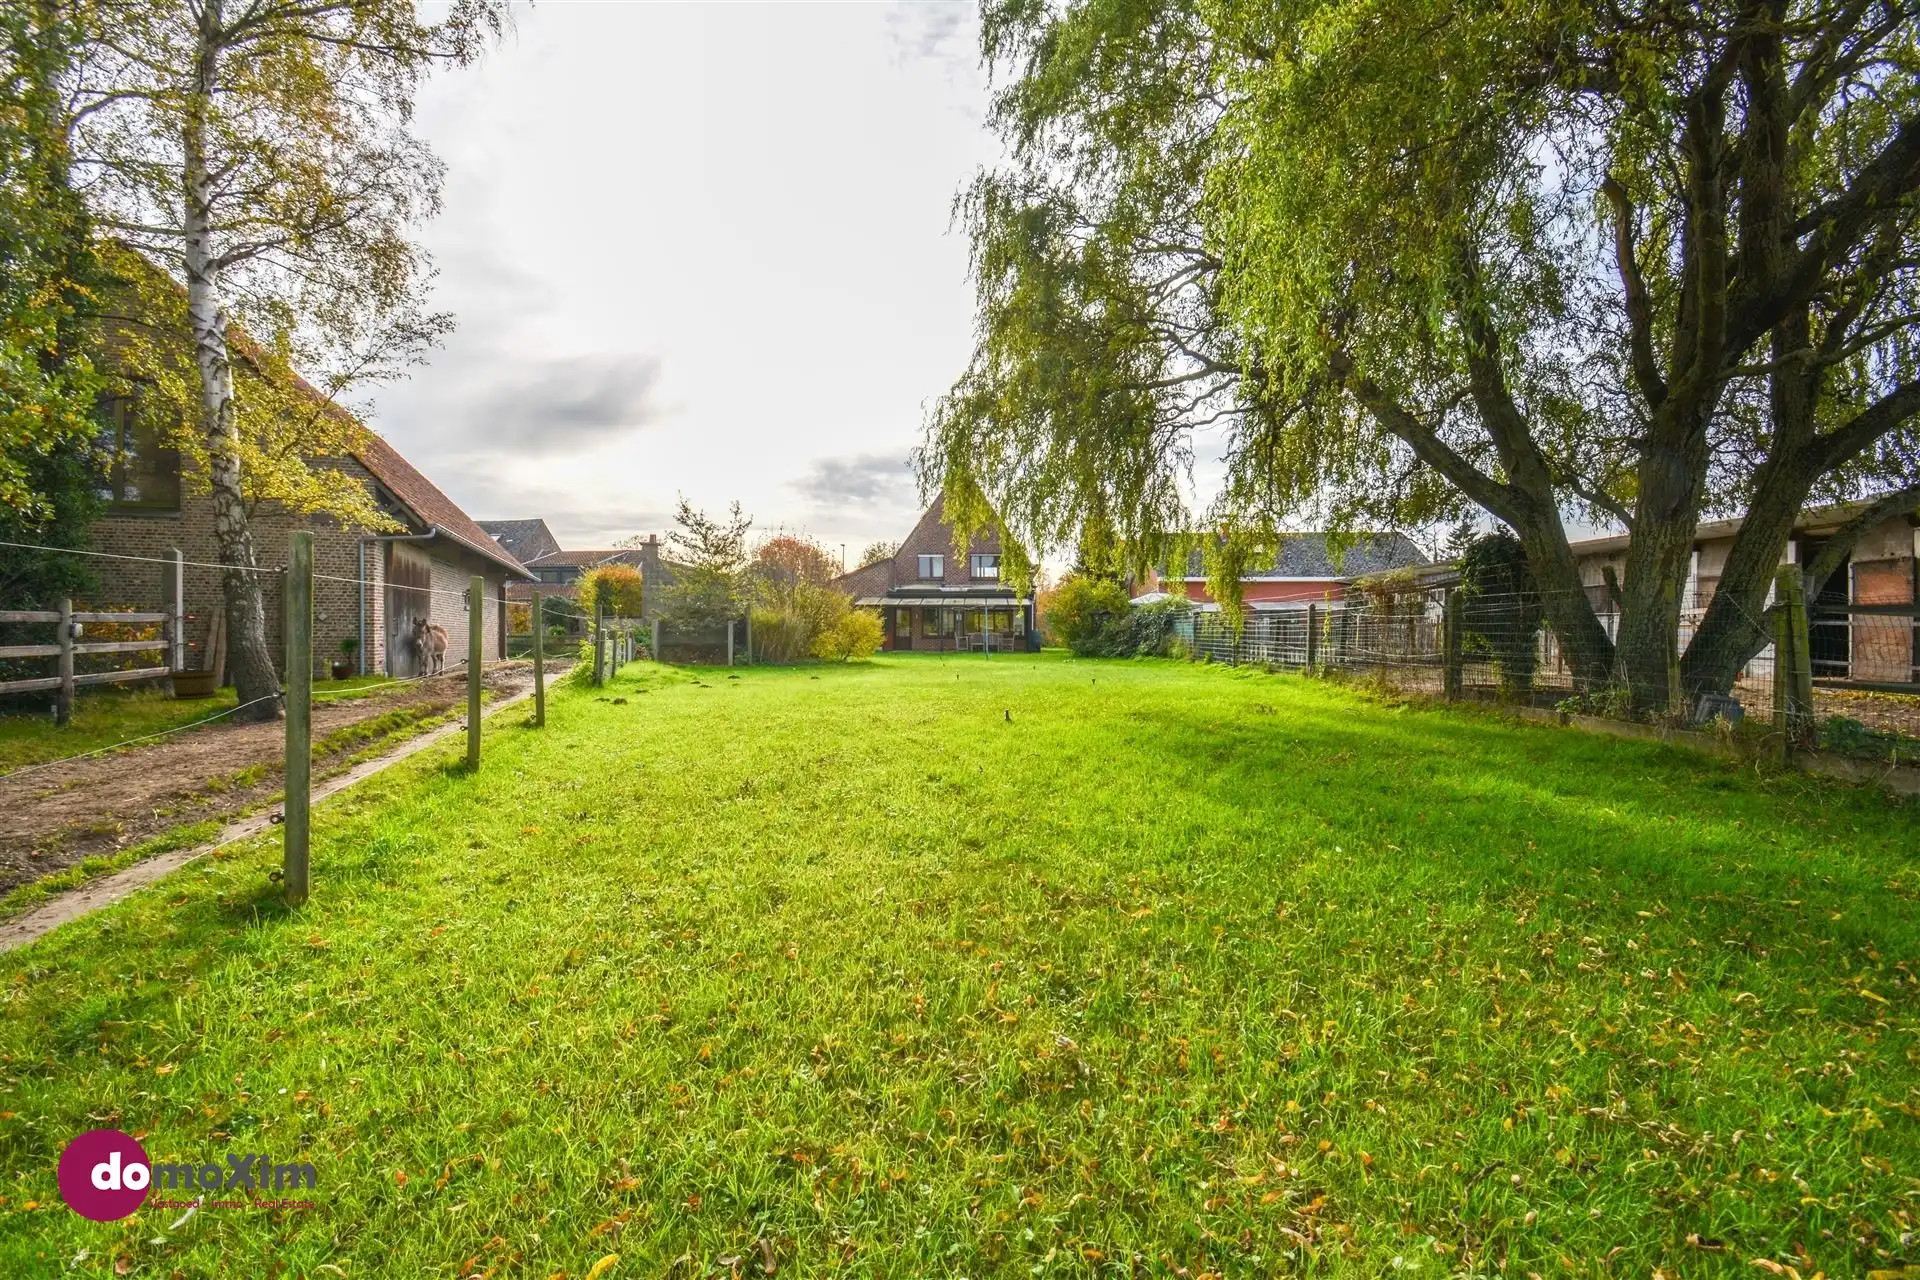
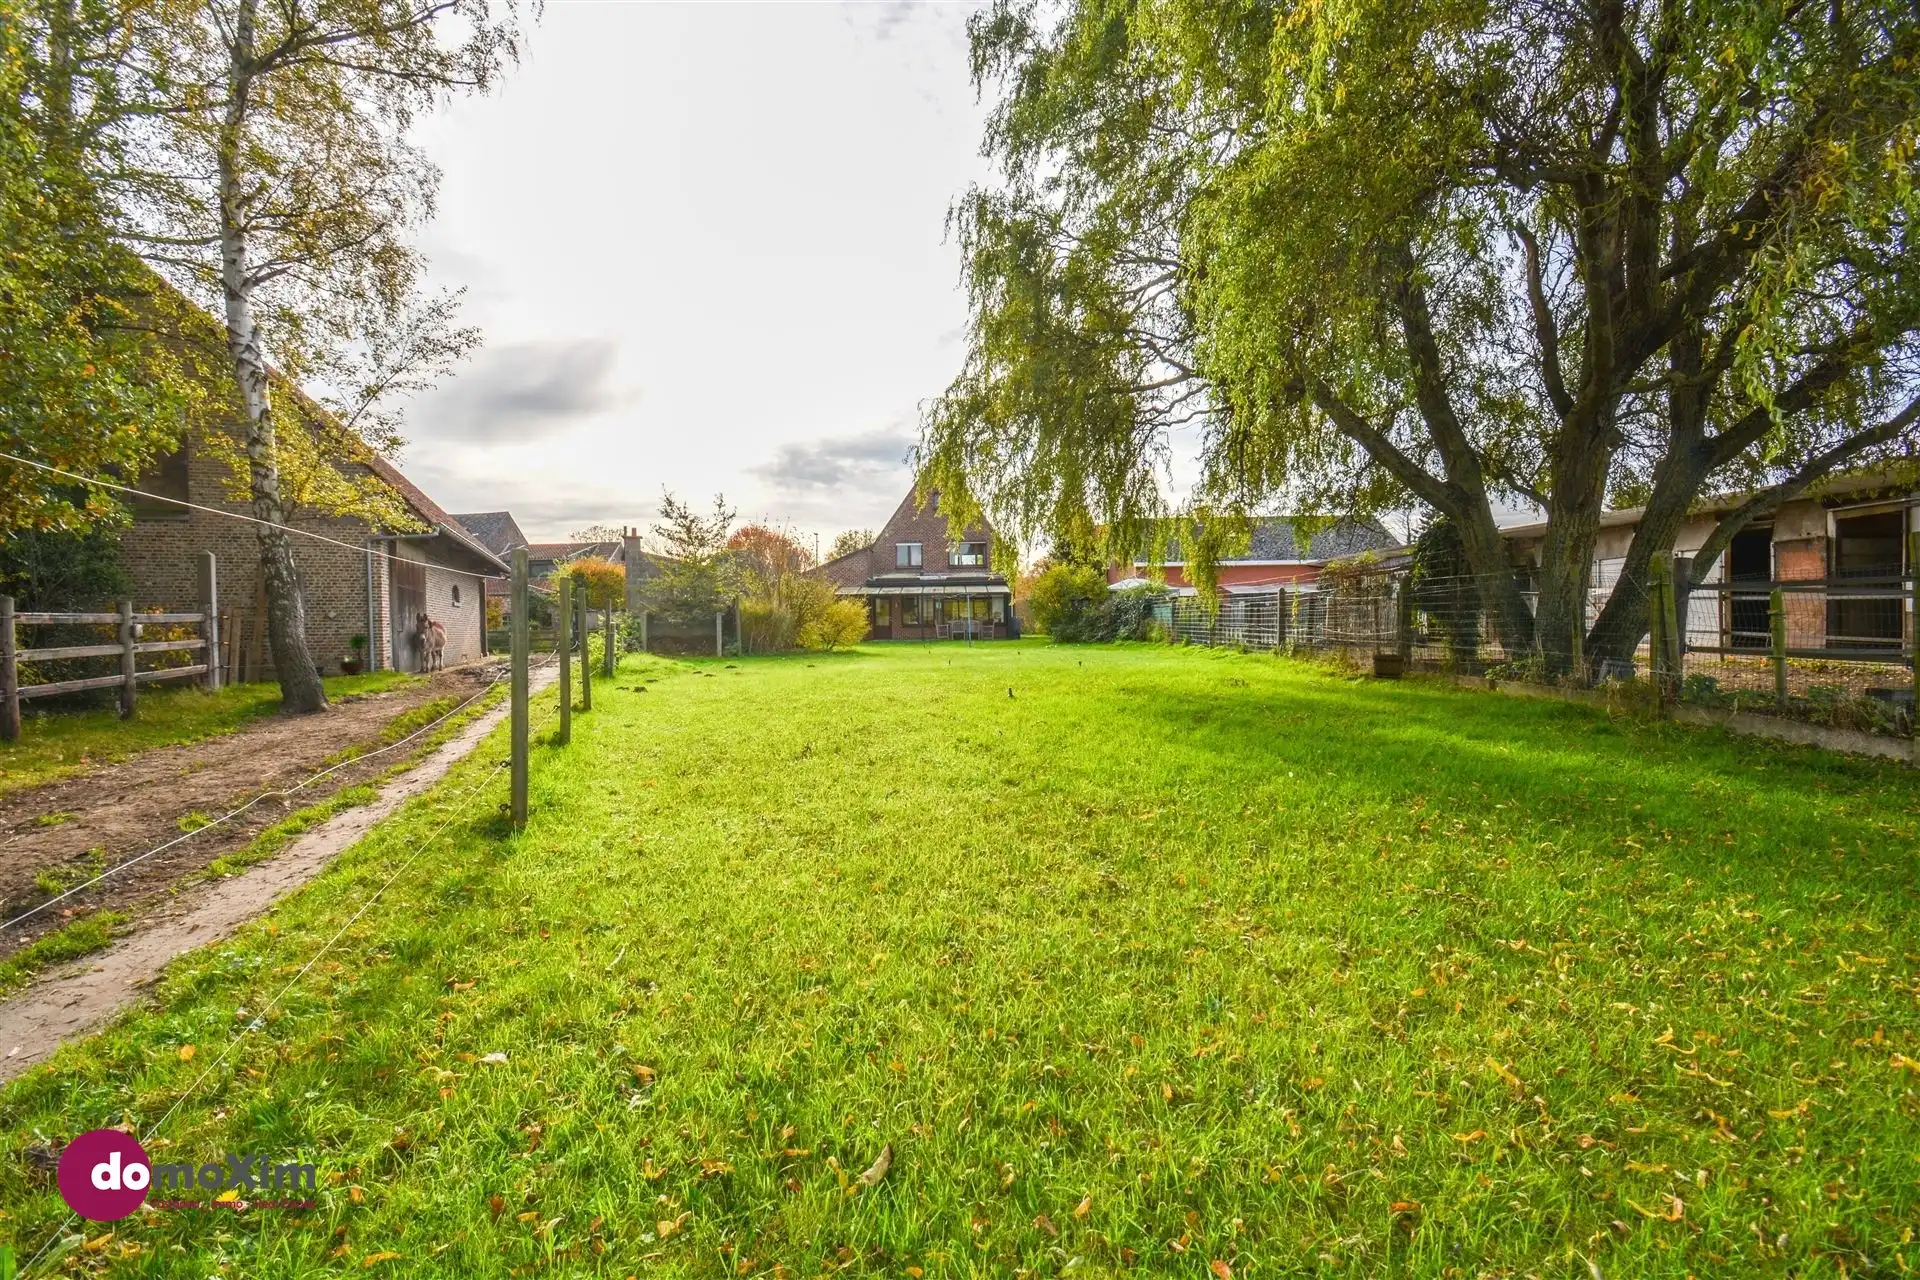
bucket: present [170,668,217,699] -> present [1373,651,1404,678]

